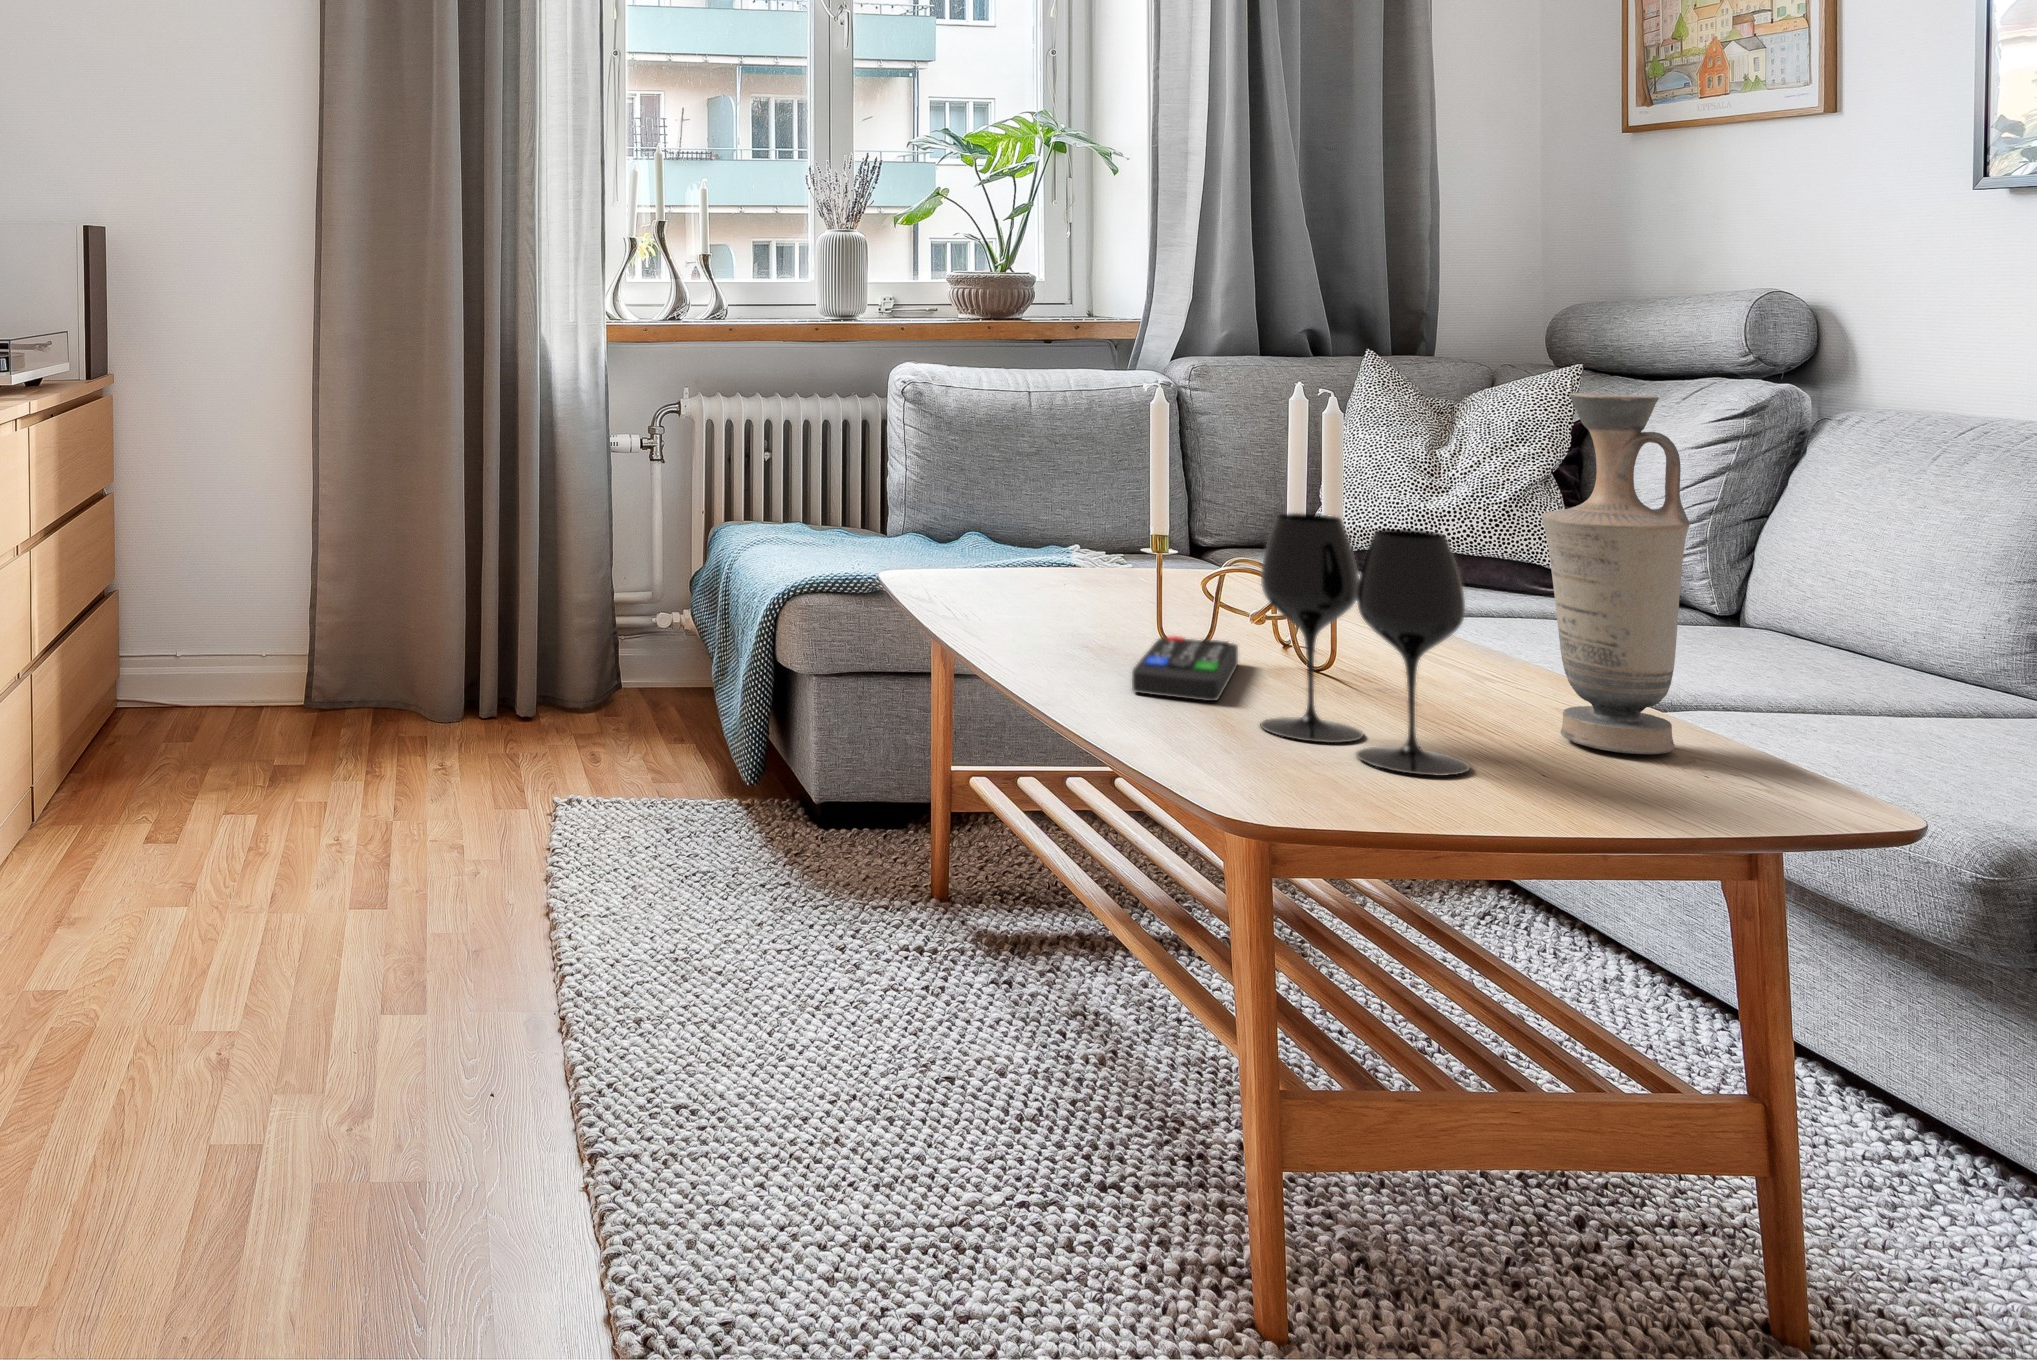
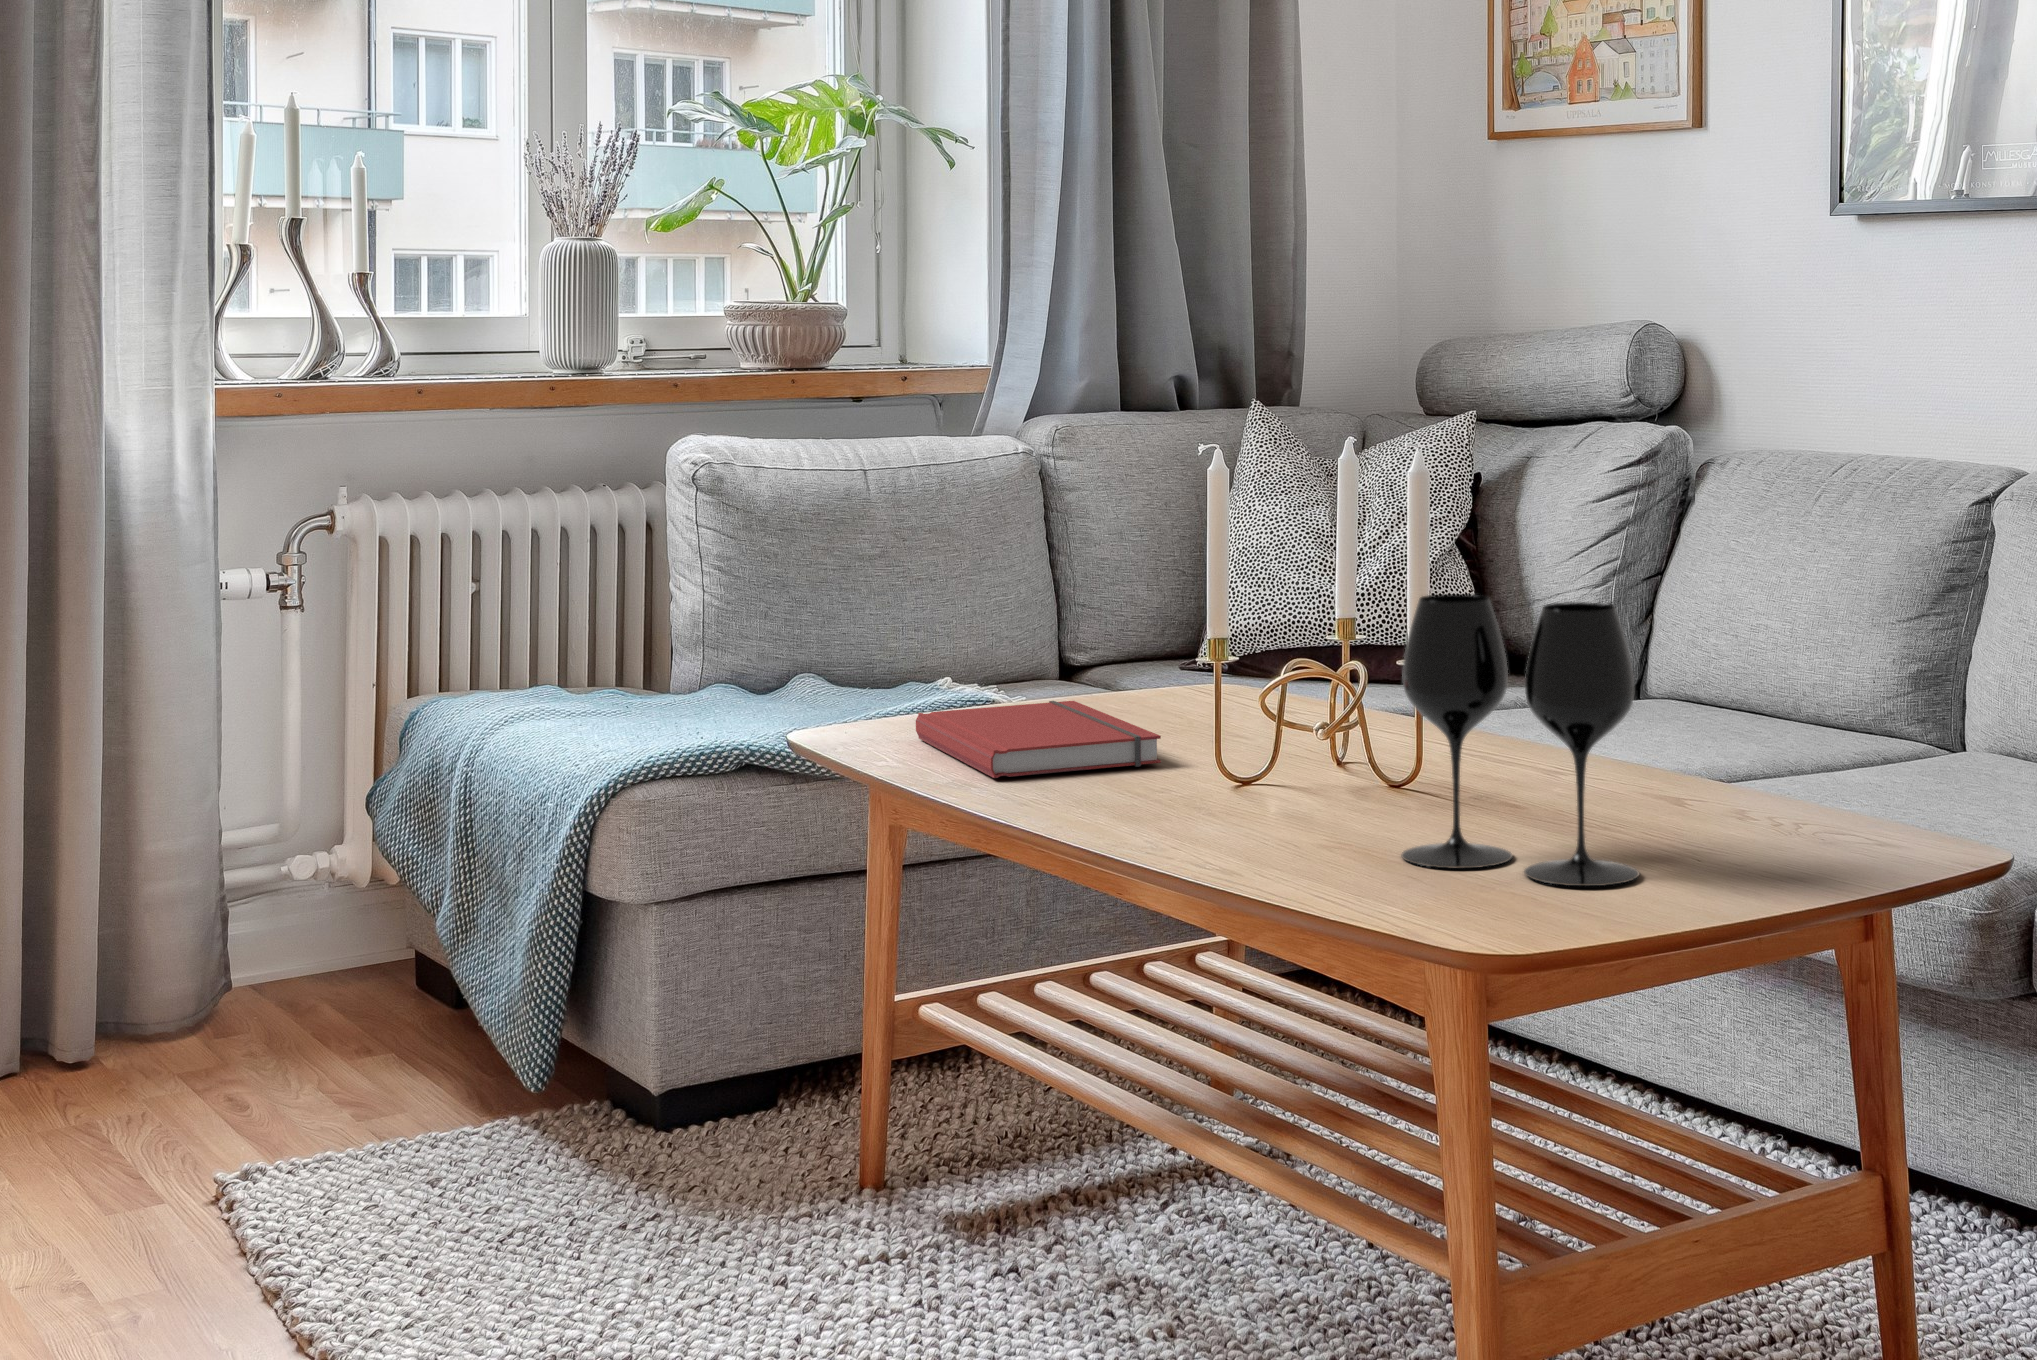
vase: present [1541,393,1690,754] -> none [1660,437,1795,833]
book: none [974,569,1138,626] -> present [916,701,1161,778]
remote control: present [1132,636,1238,701] -> none [1220,766,1335,842]

